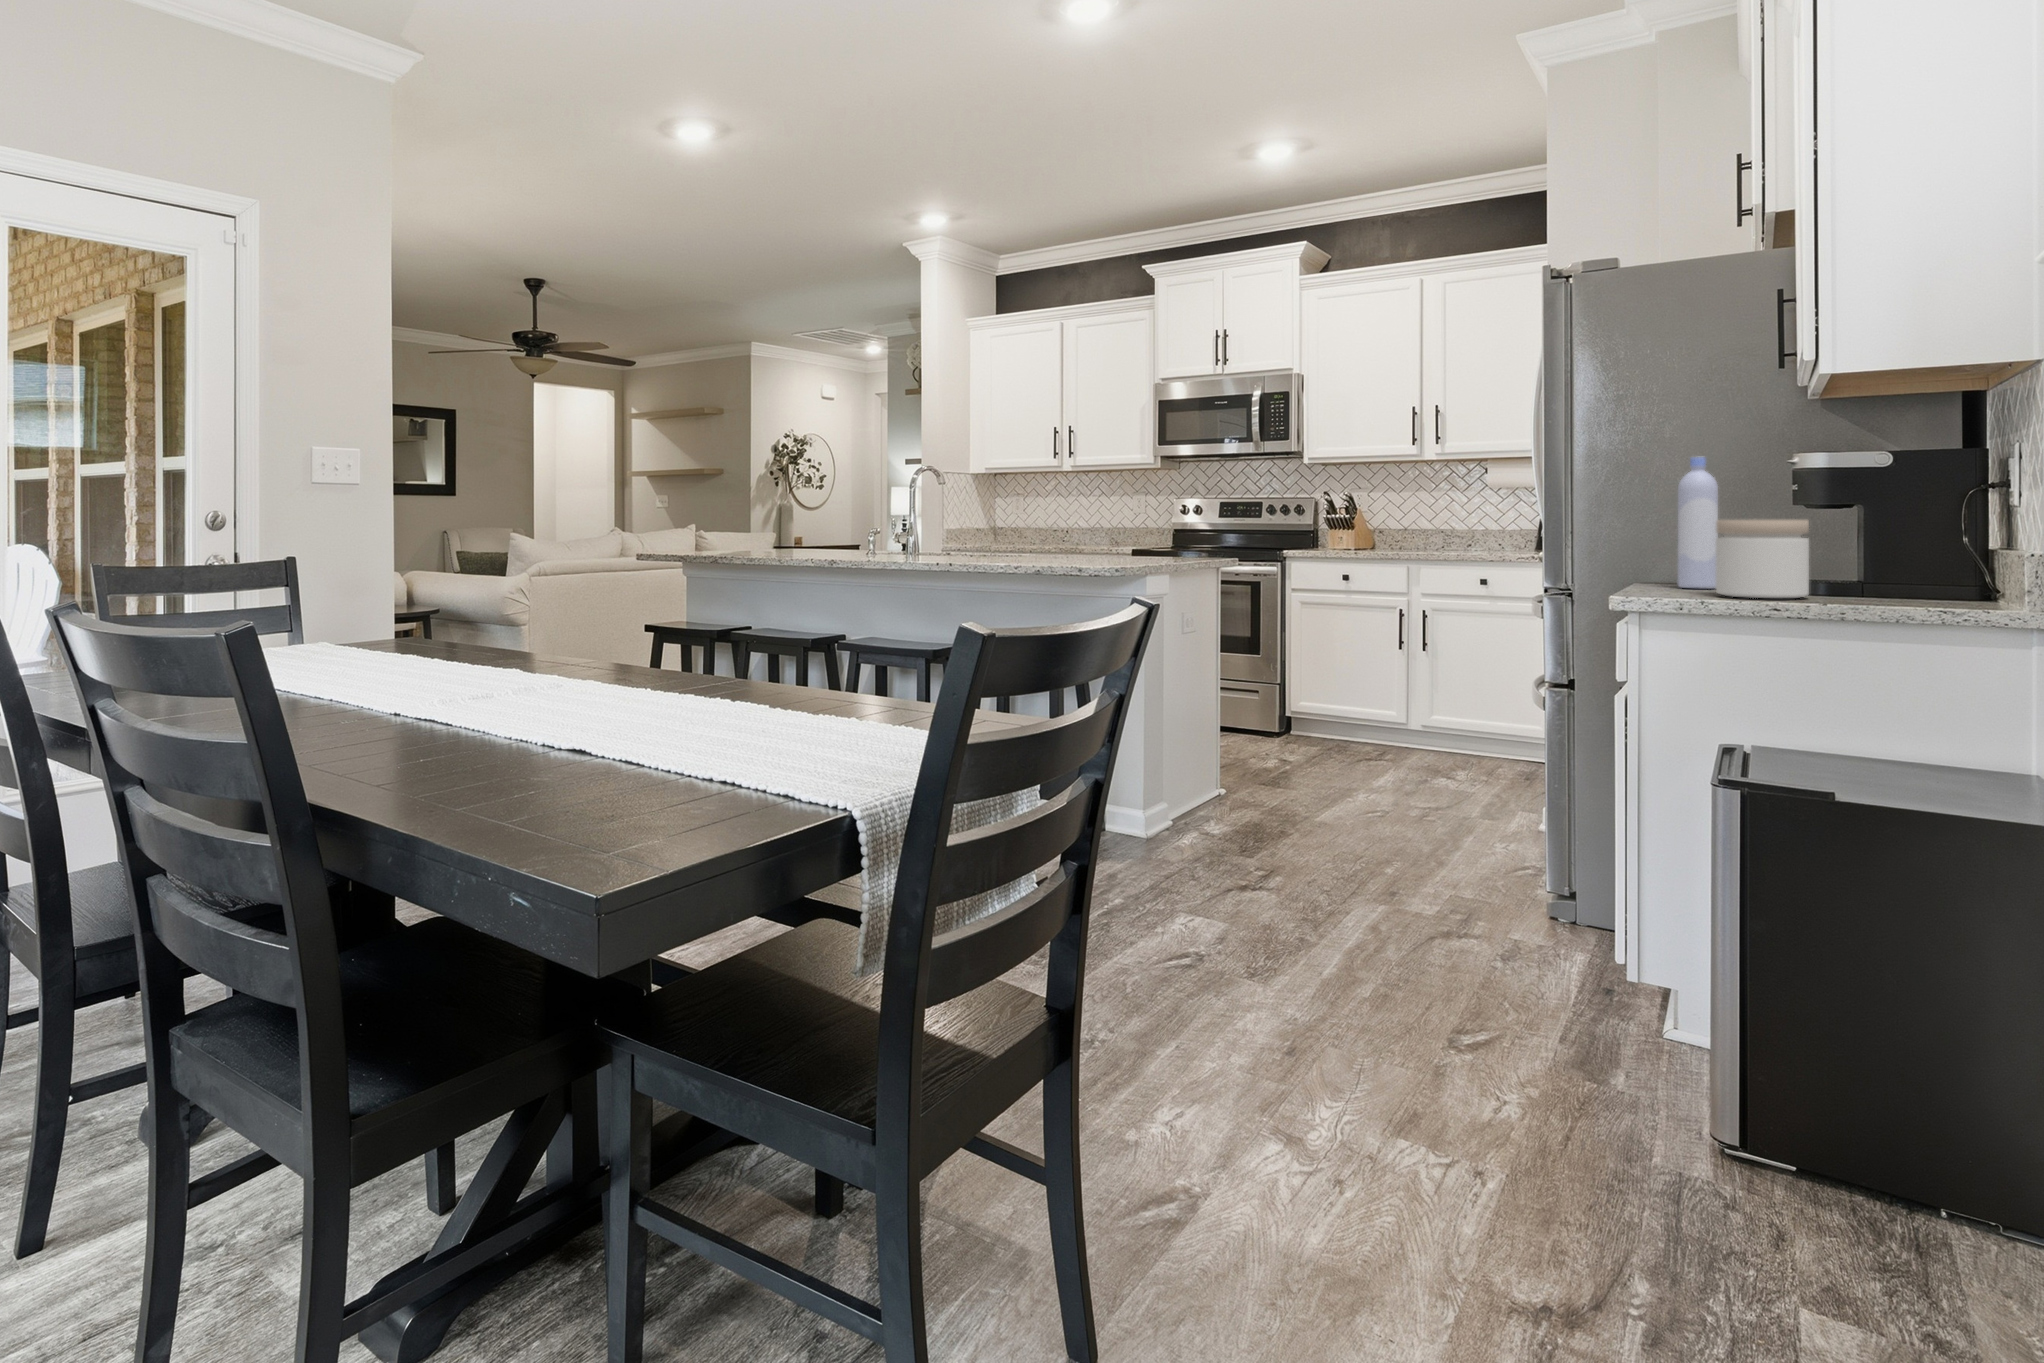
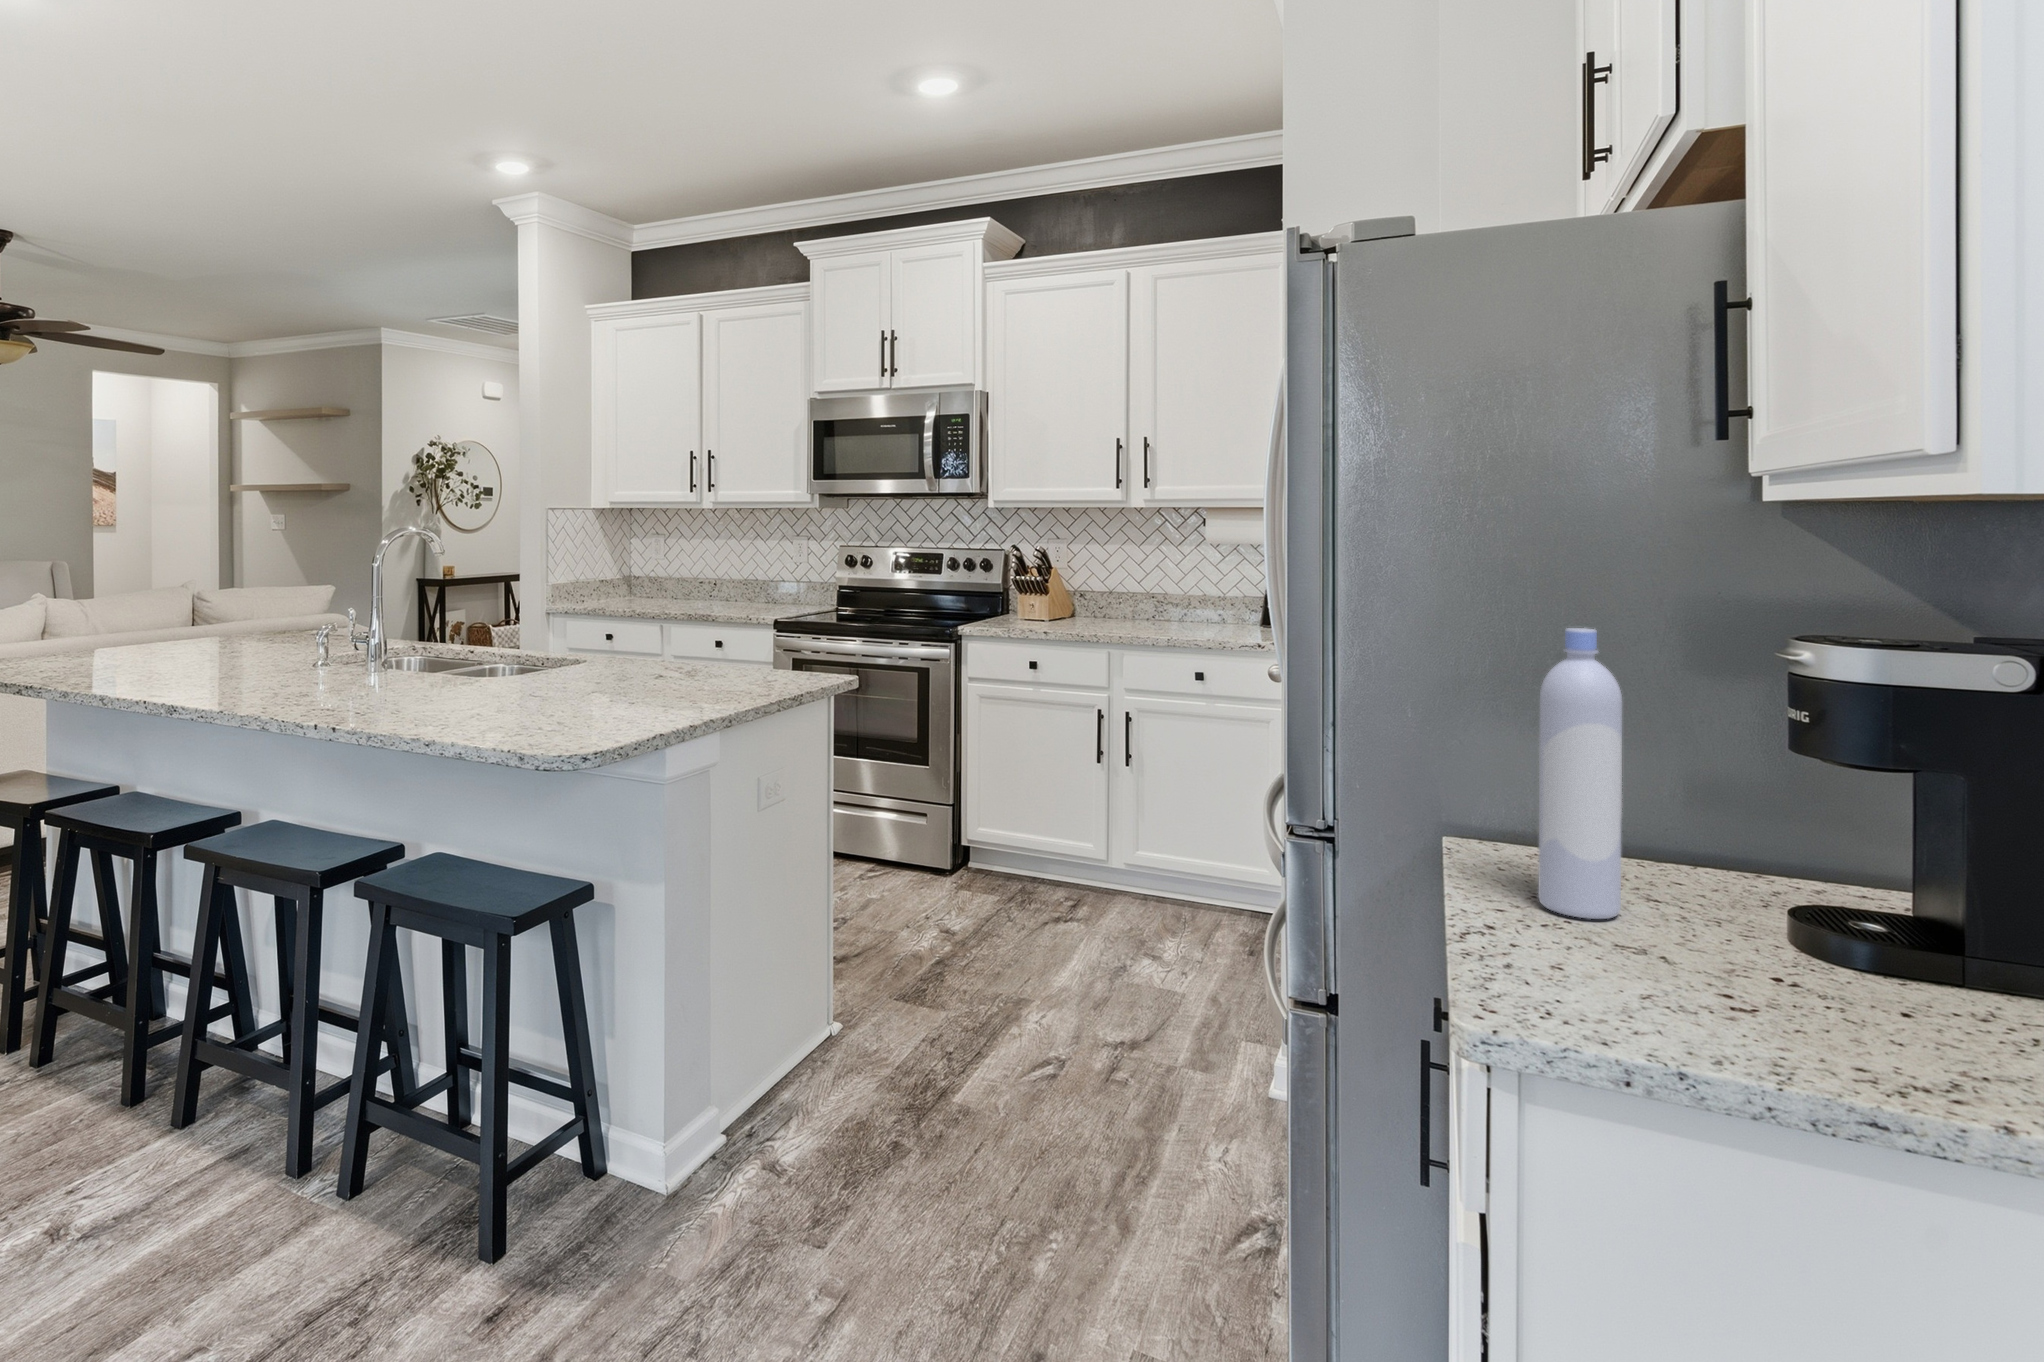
jar: present [1716,520,1809,598] -> none [1651,800,1874,1035]

